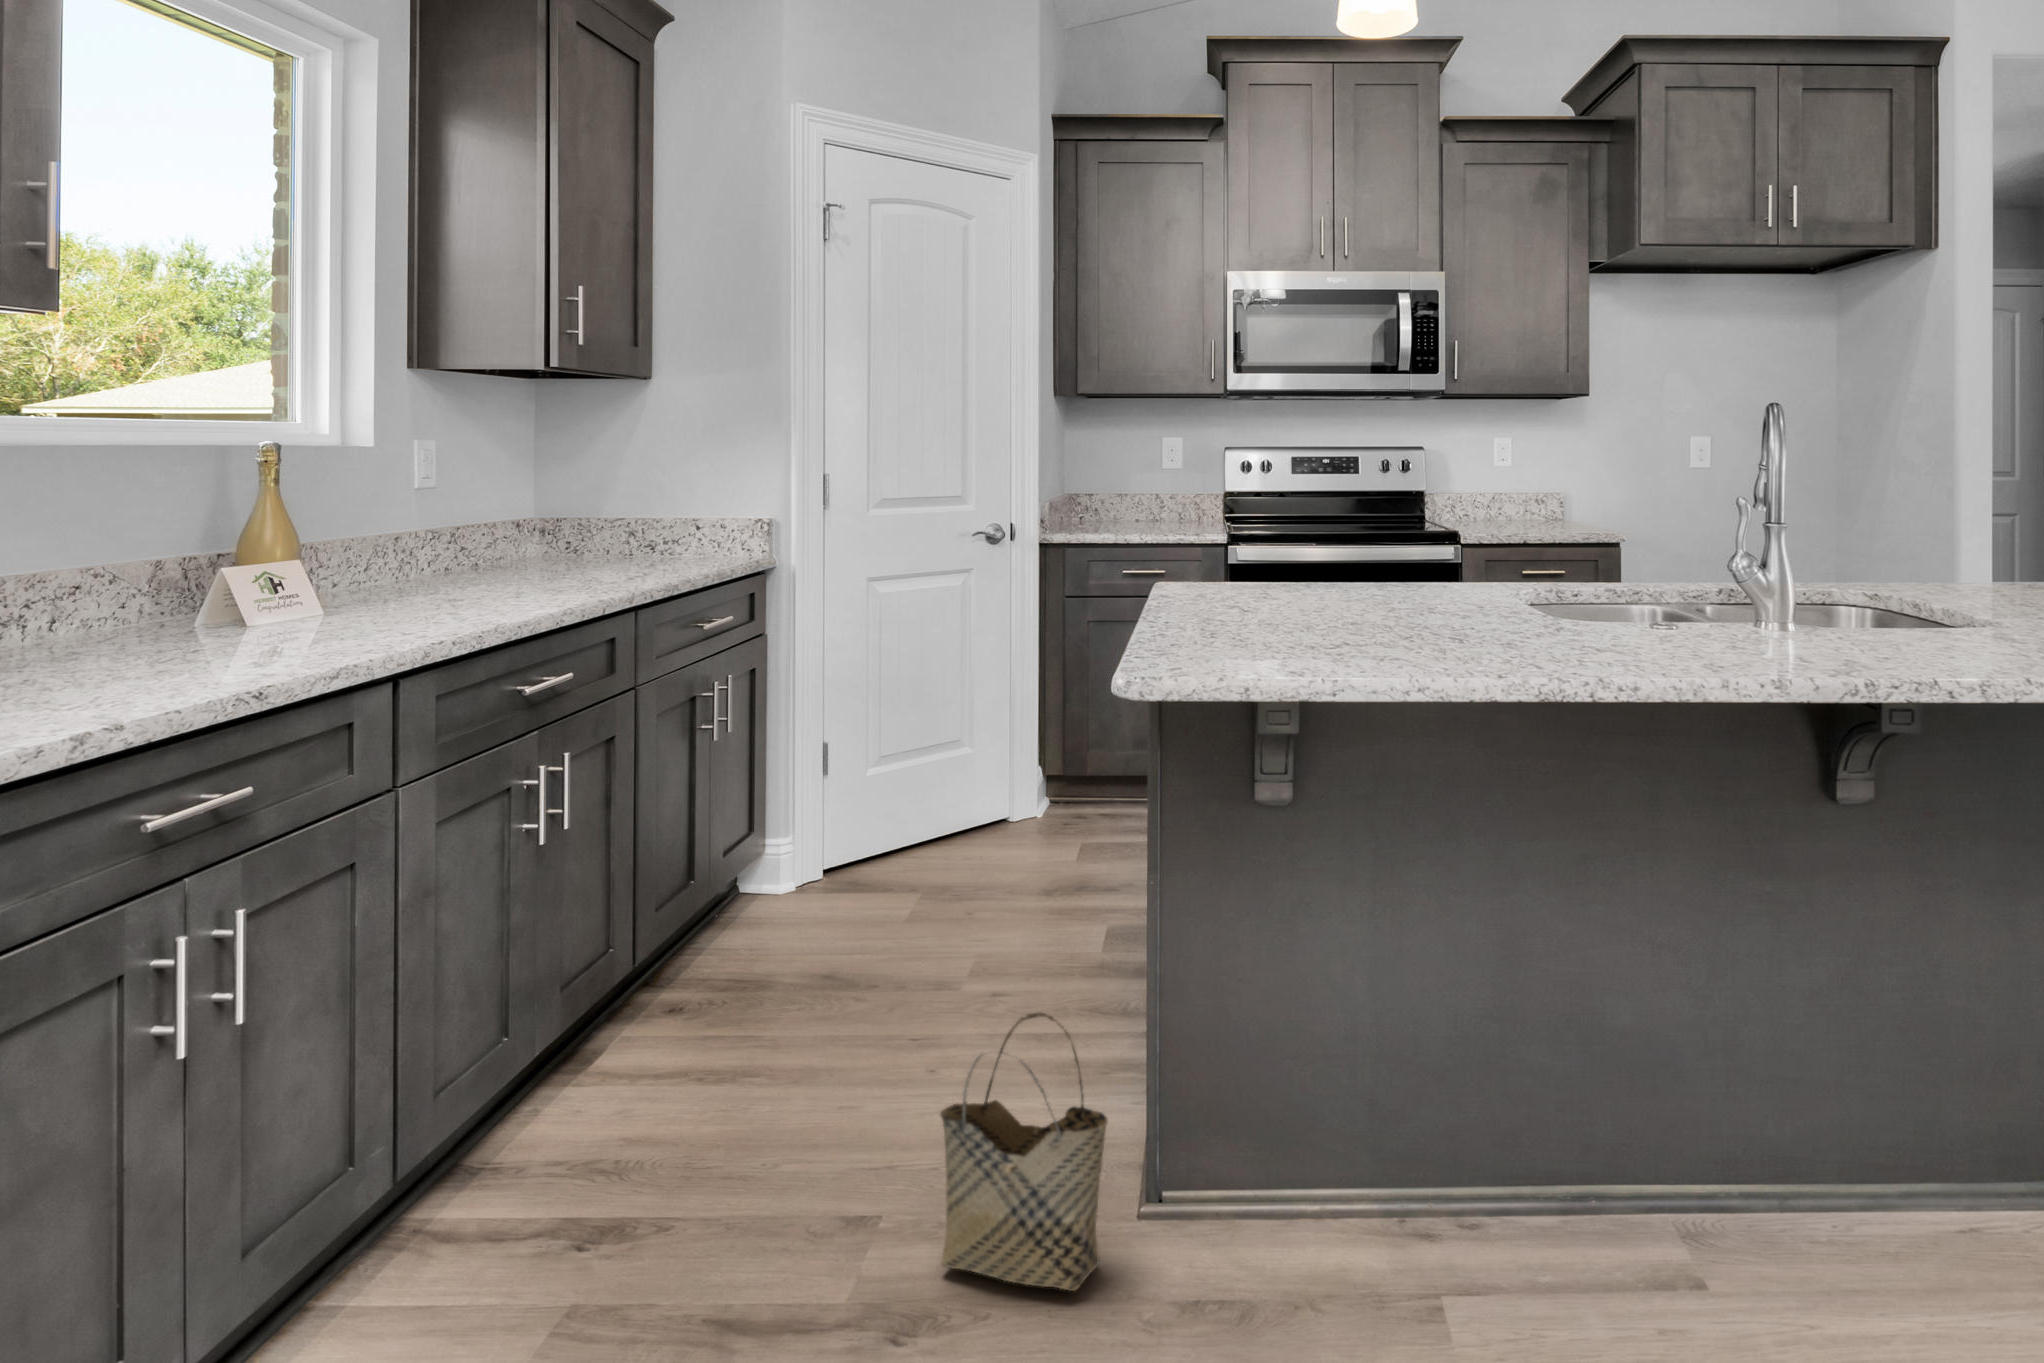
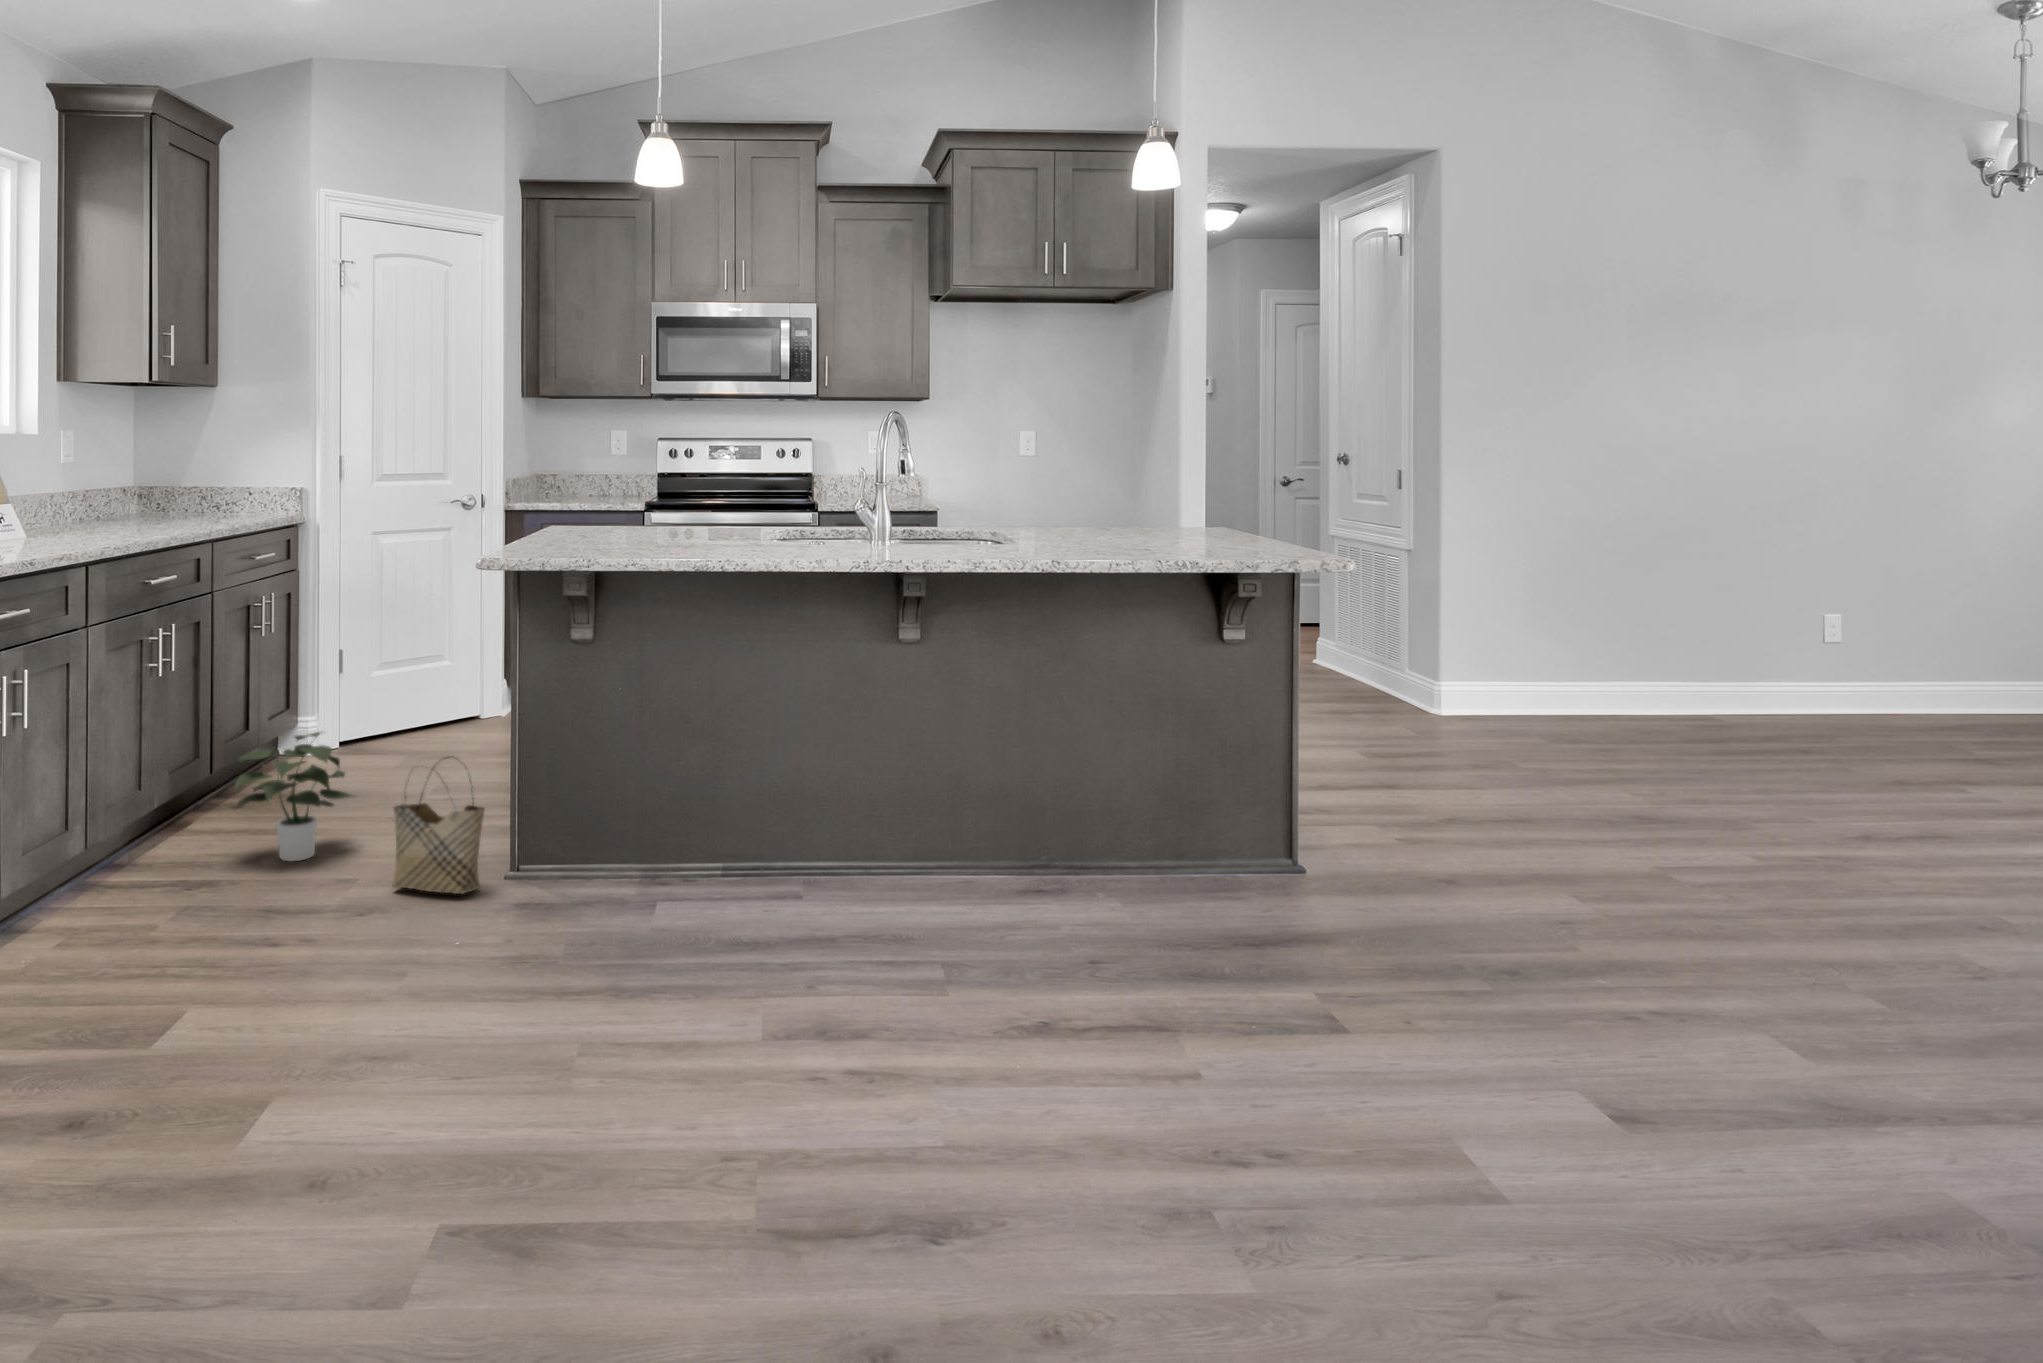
potted plant: none [658,934,869,1174] -> present [235,732,353,861]

